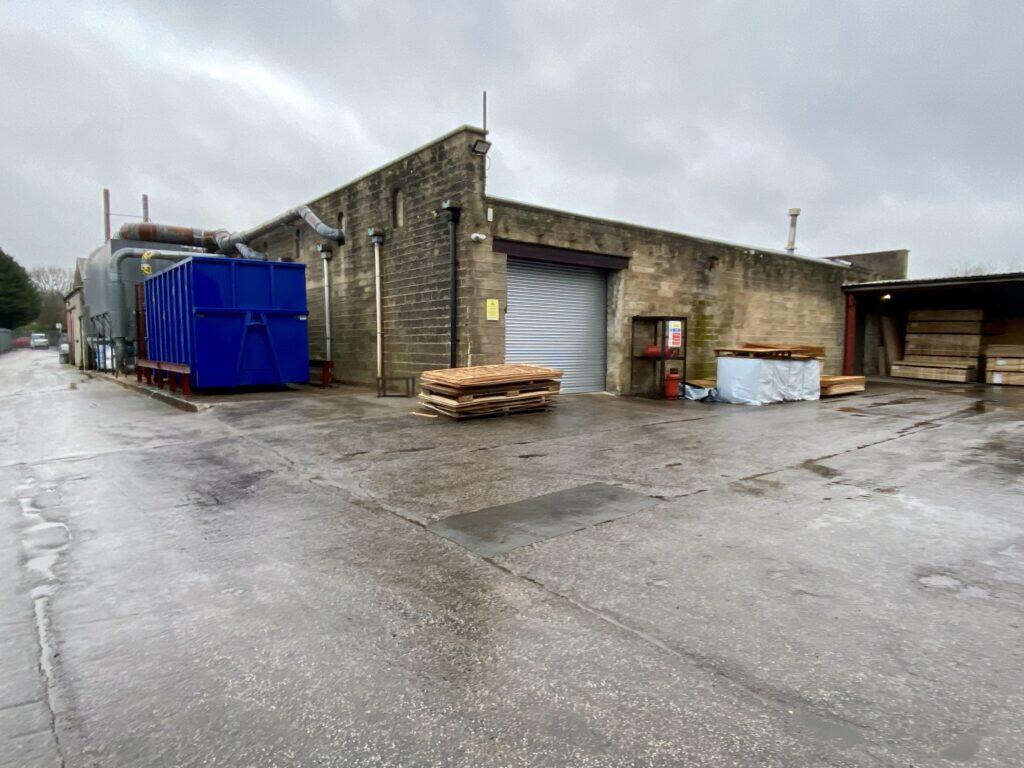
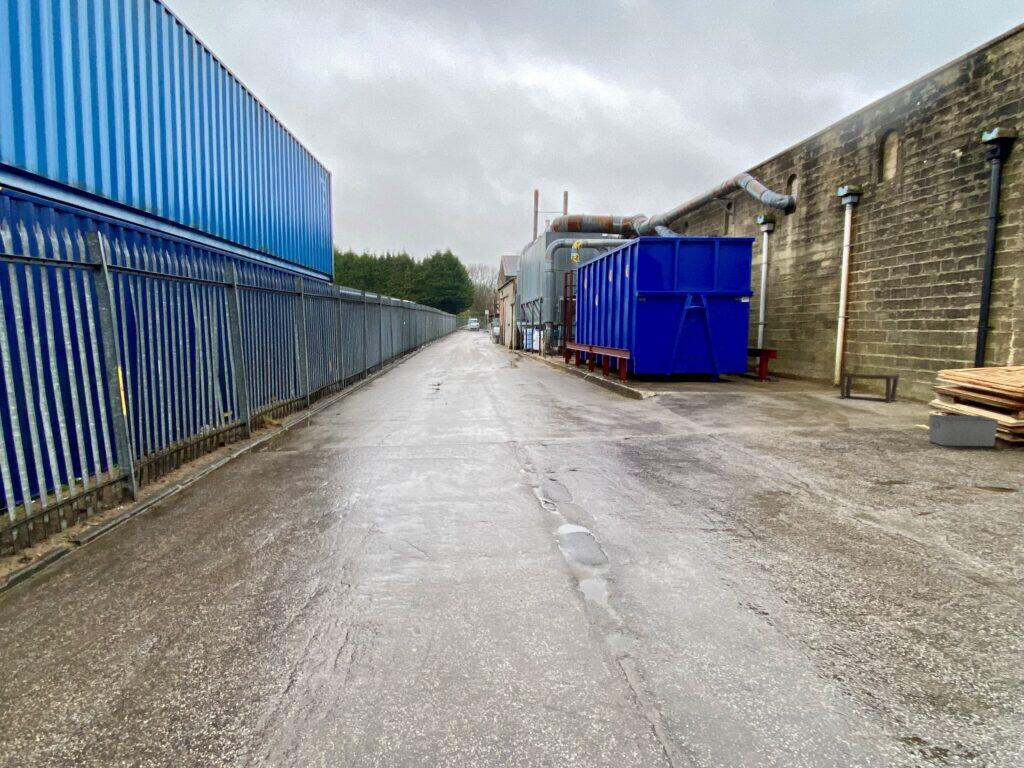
storage bin: none [406,402,445,426] -> present [929,415,998,446]

